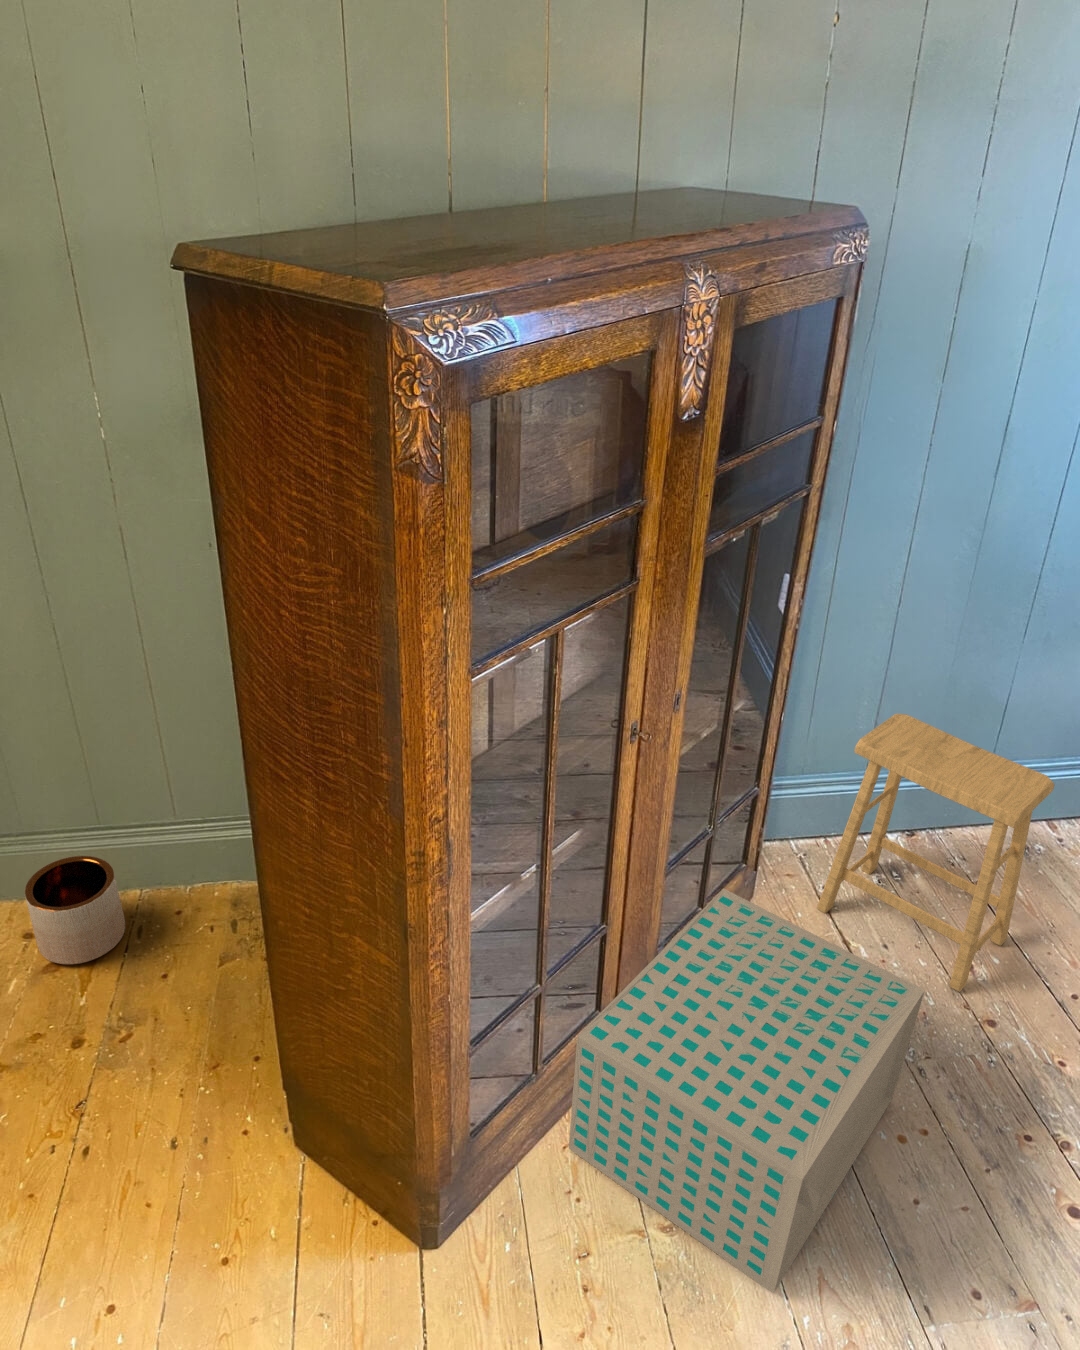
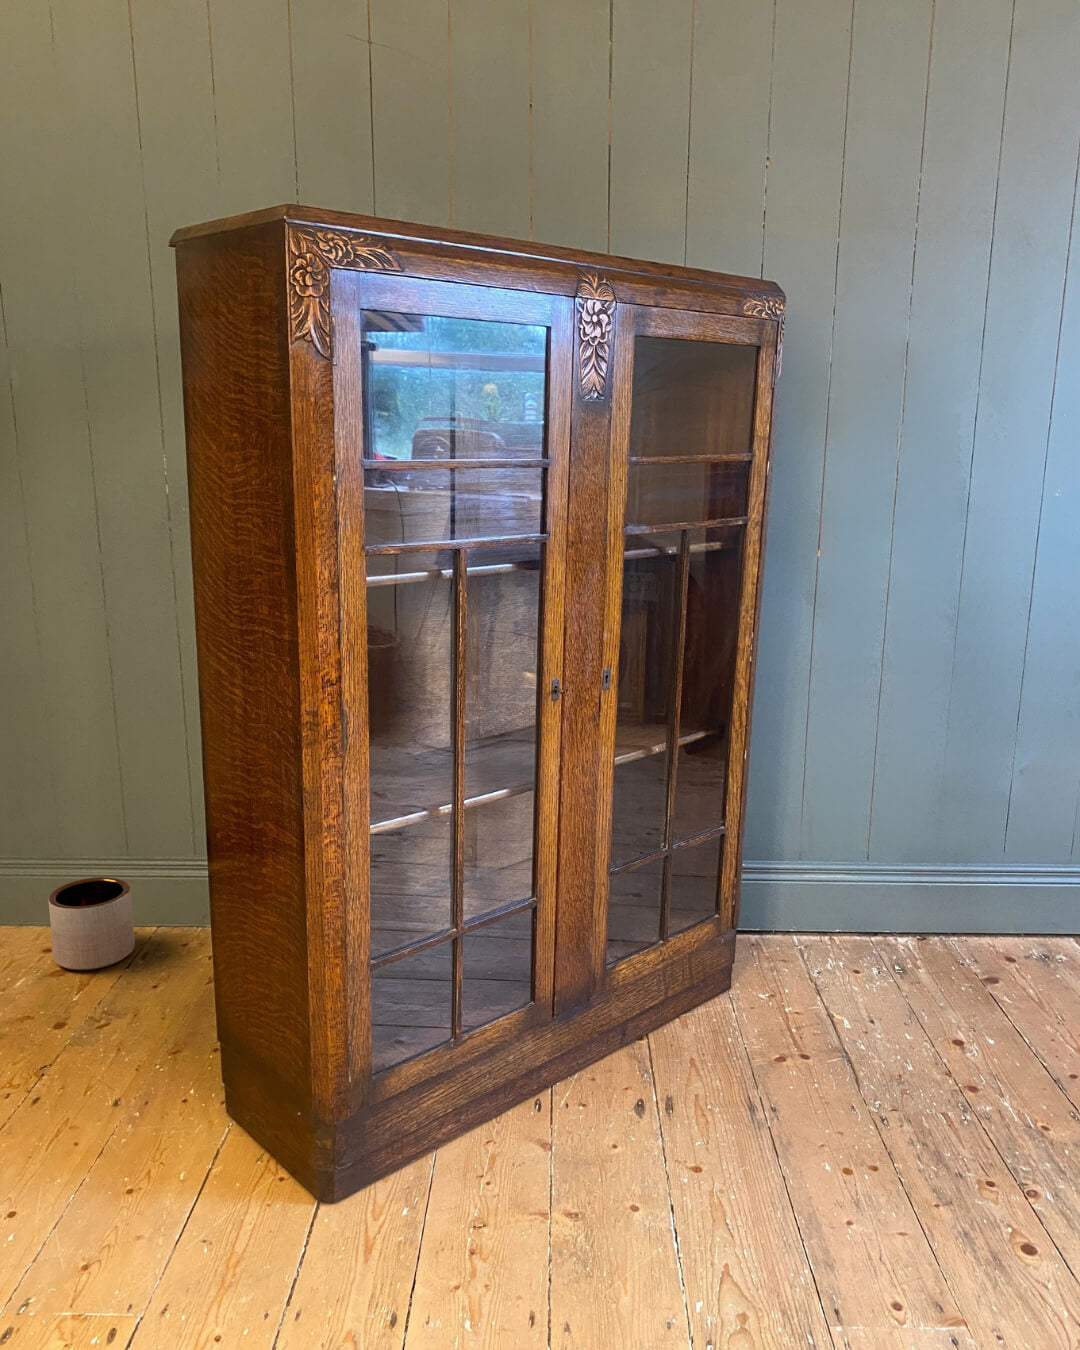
footstool: present [817,714,1055,992] -> none [803,781,1021,1060]
storage box: present [569,889,925,1293] -> none [491,911,858,1275]

